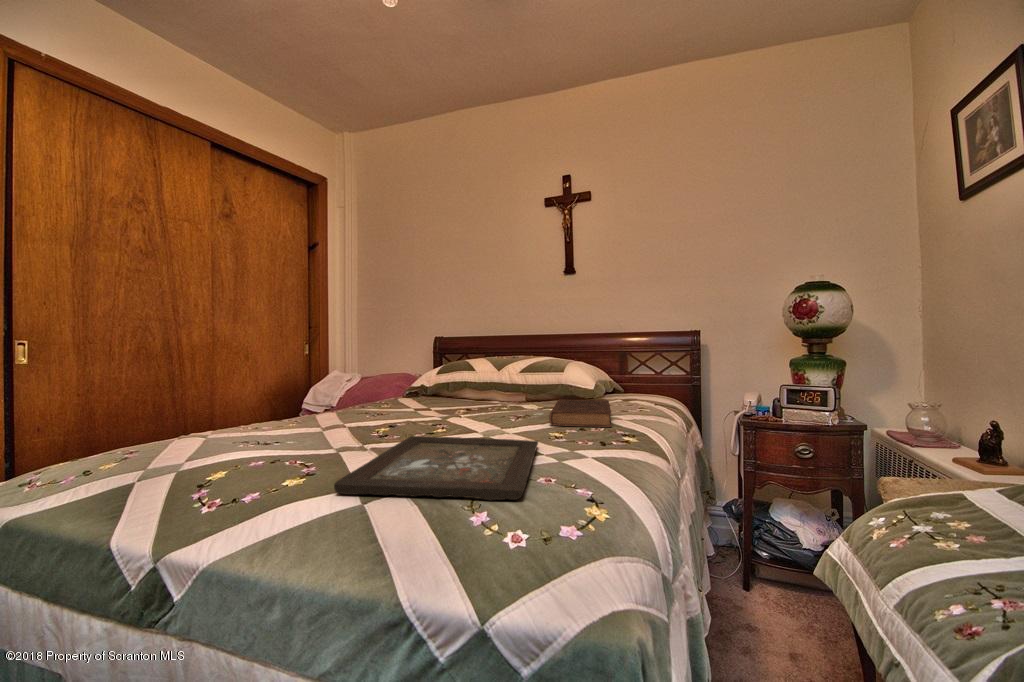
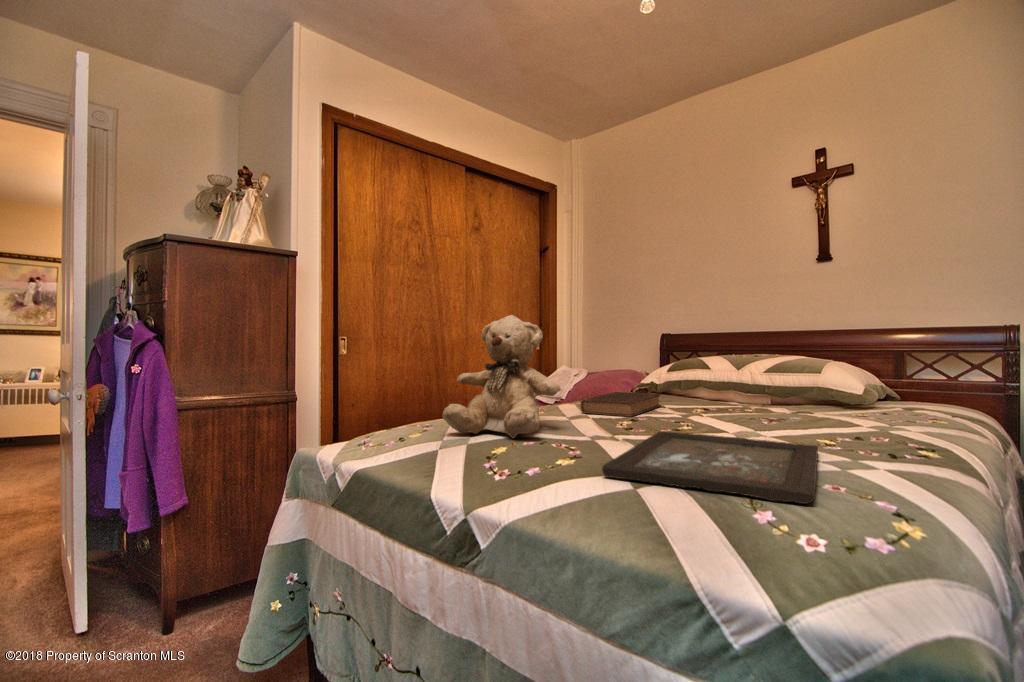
teddy bear: none [152,318,311,457] -> present [443,315,561,439]
book: present [549,399,612,427] -> present [581,392,661,417]

